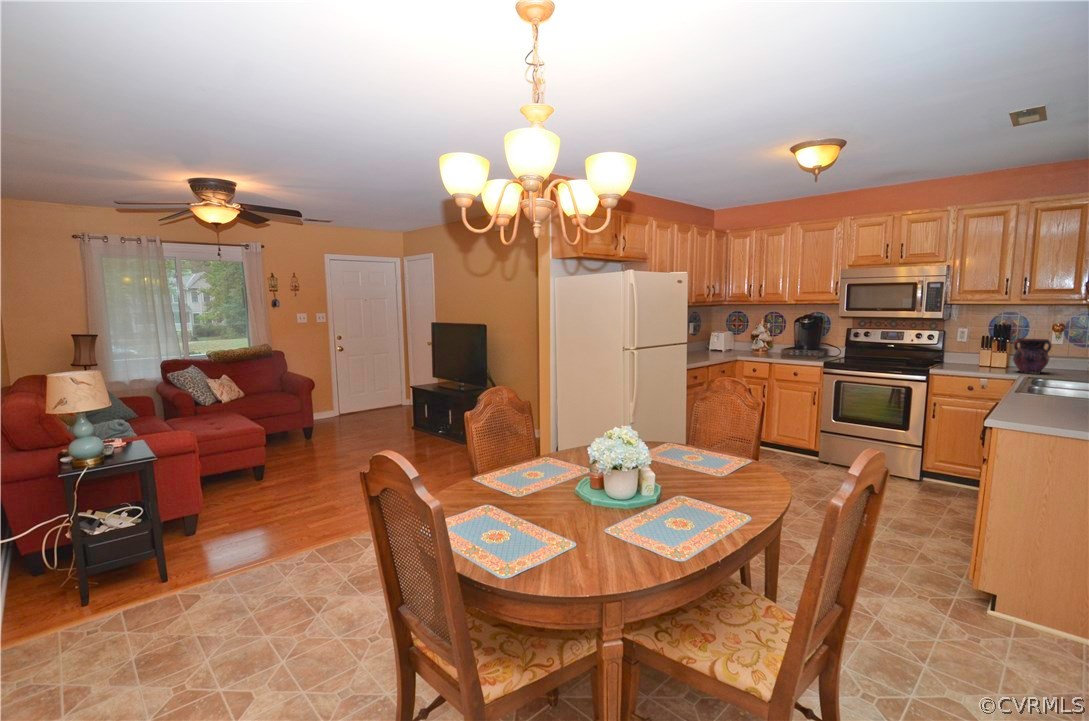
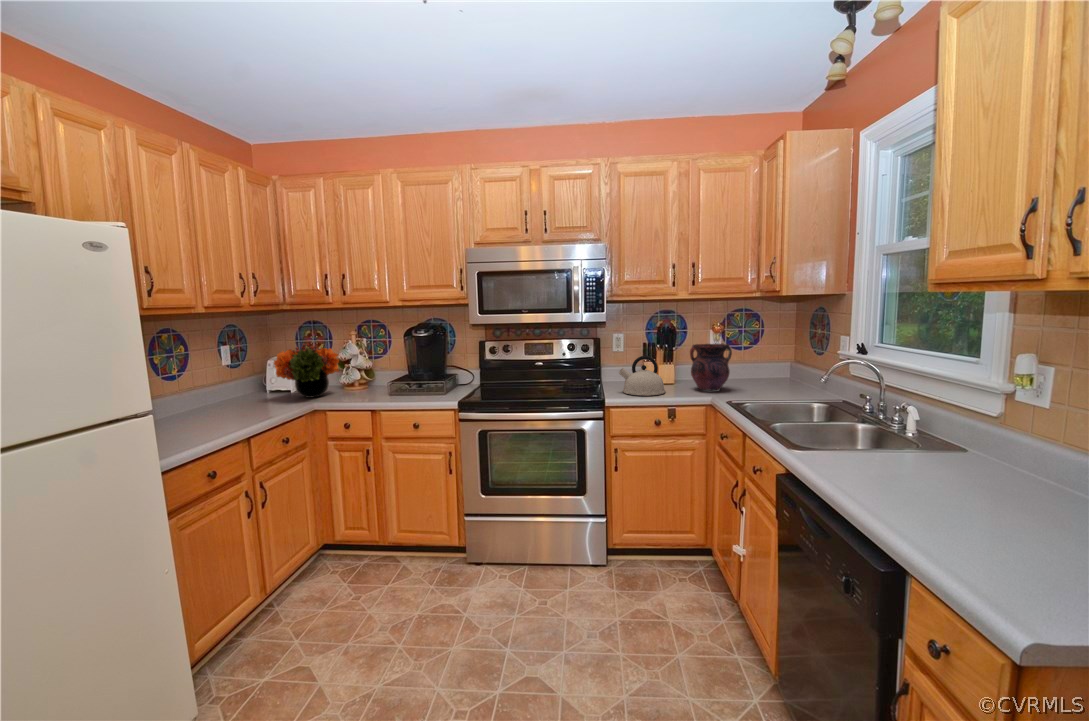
flower arrangement: none [719,324,754,354] -> present [274,344,339,398]
kettle: none [947,344,986,371] -> present [619,356,665,396]

